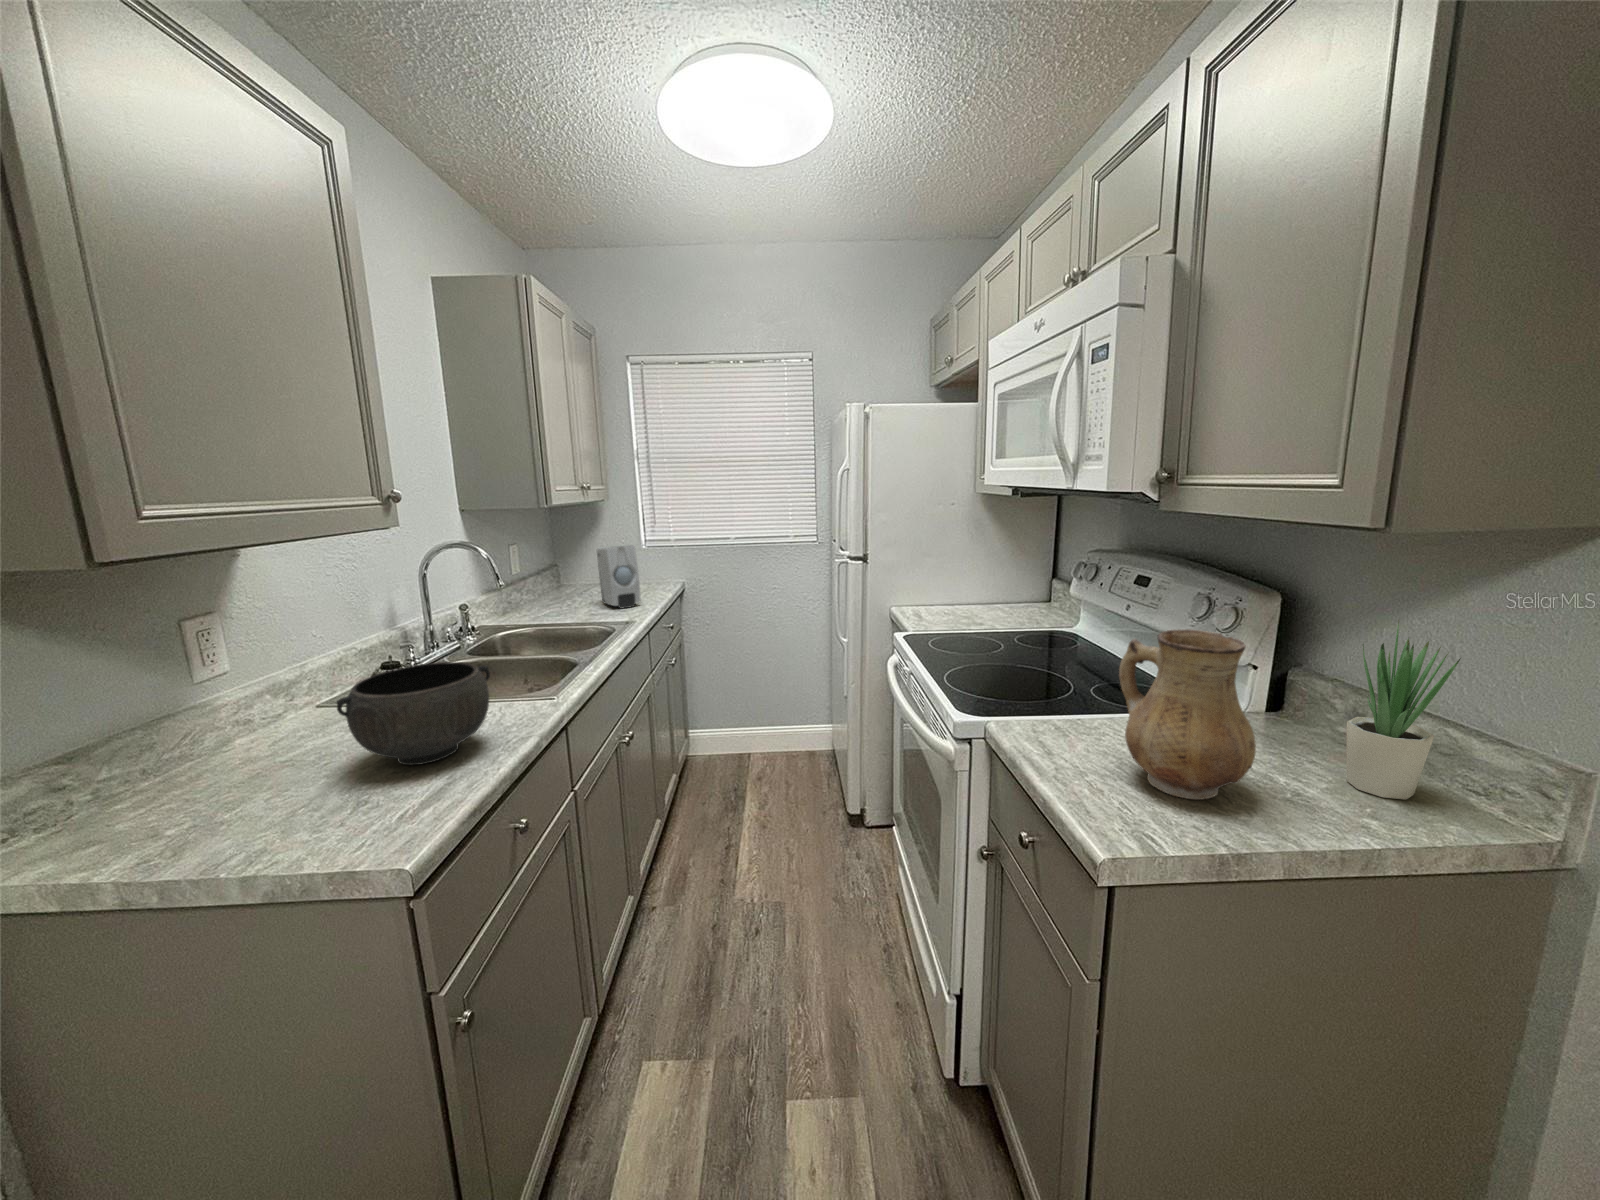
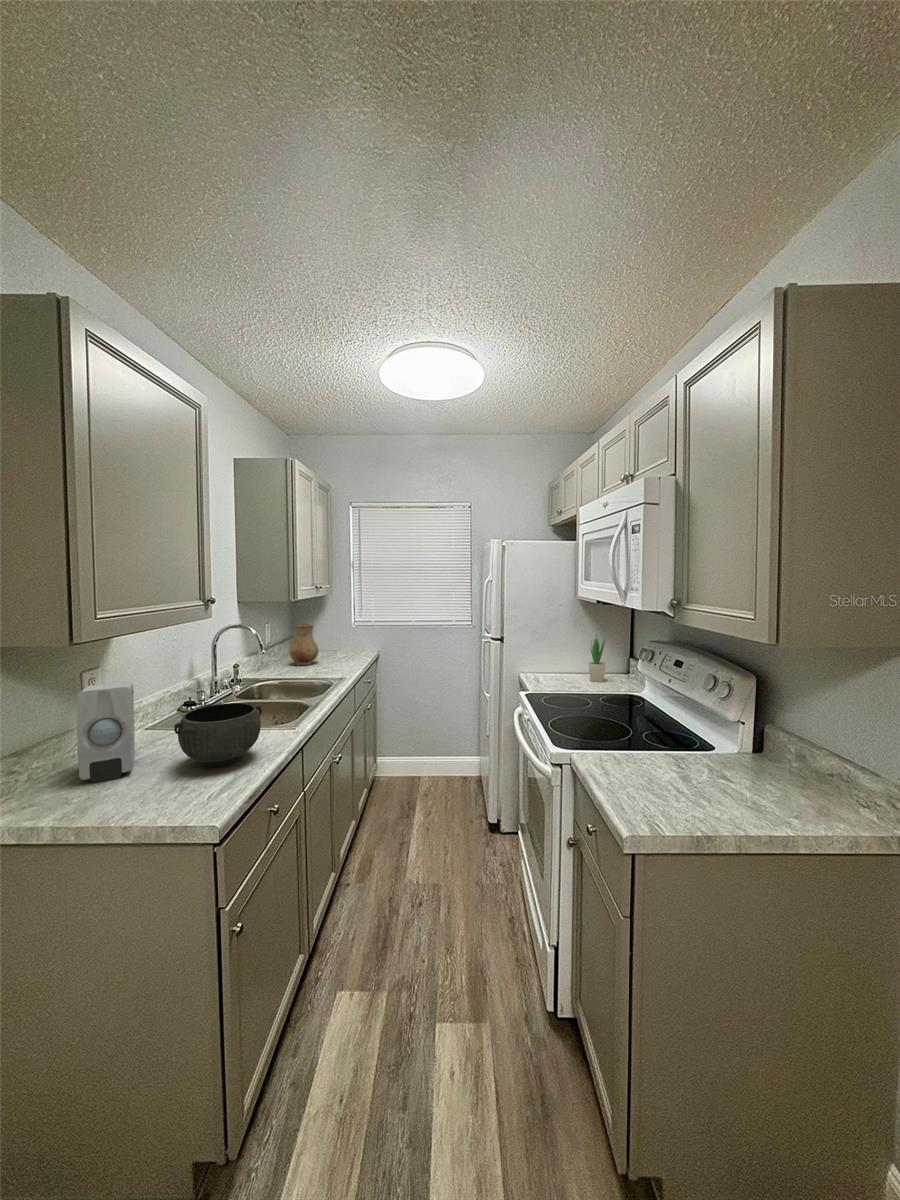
soap dispenser: present [597,545,641,608] -> present [77,682,135,783]
potted plant: present [1346,622,1461,800] -> present [589,635,606,682]
ceramic pitcher: present [1119,629,1256,799] -> present [290,625,318,665]

